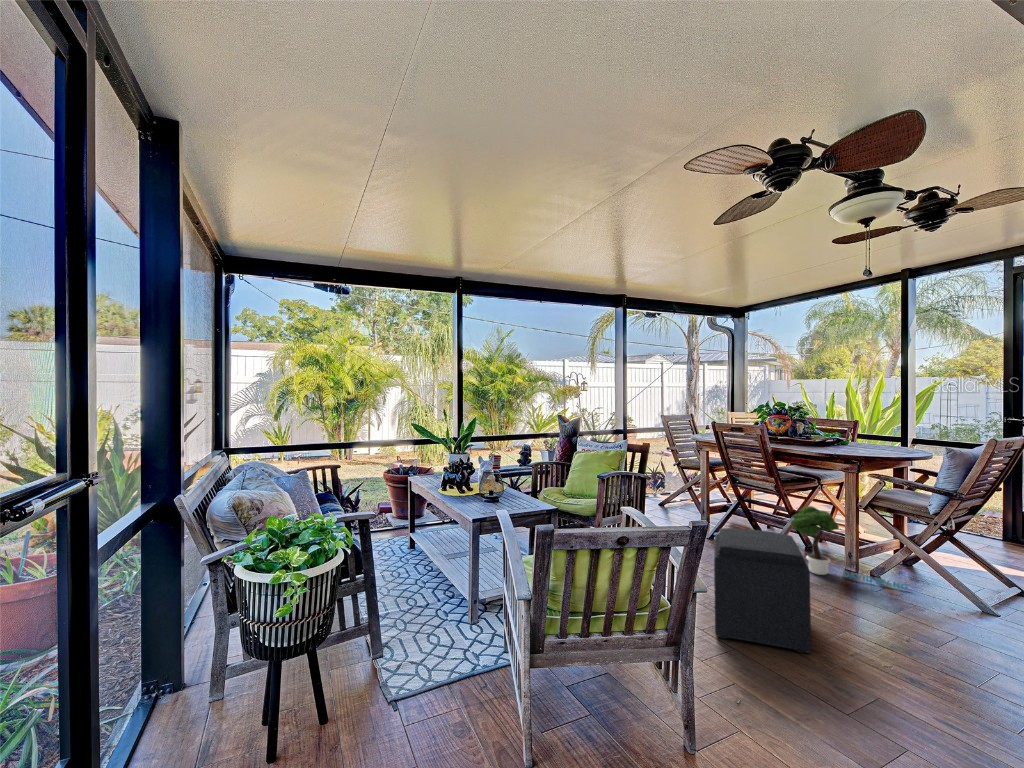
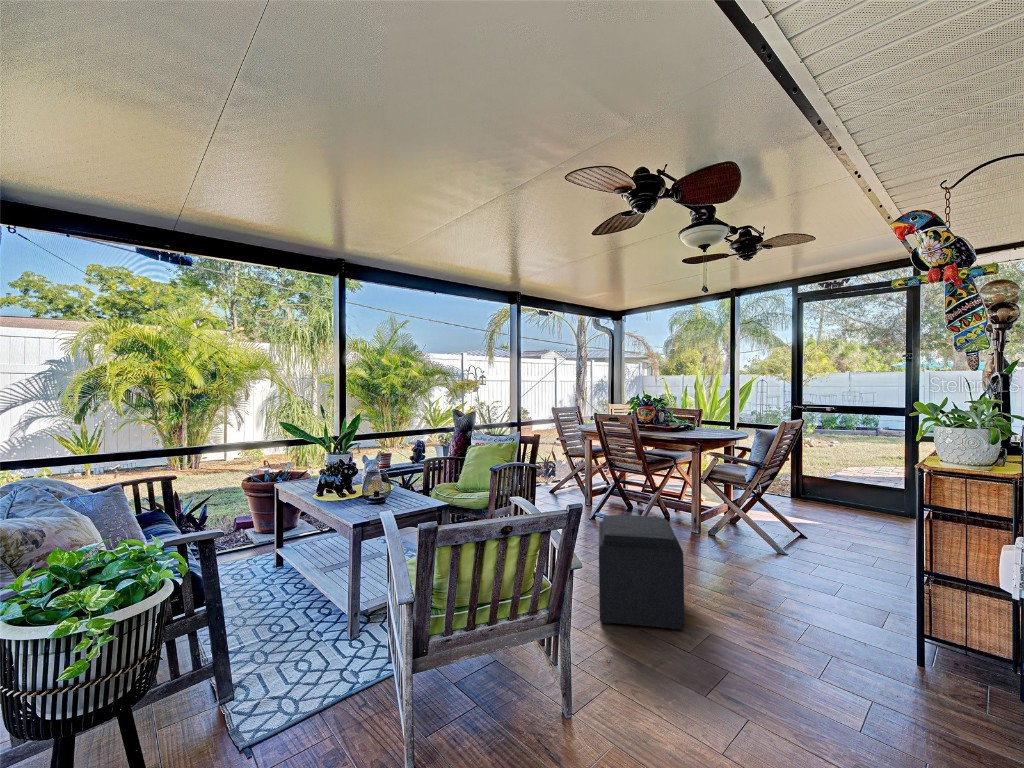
potted tree: present [791,506,908,590] -> none [664,489,758,559]

